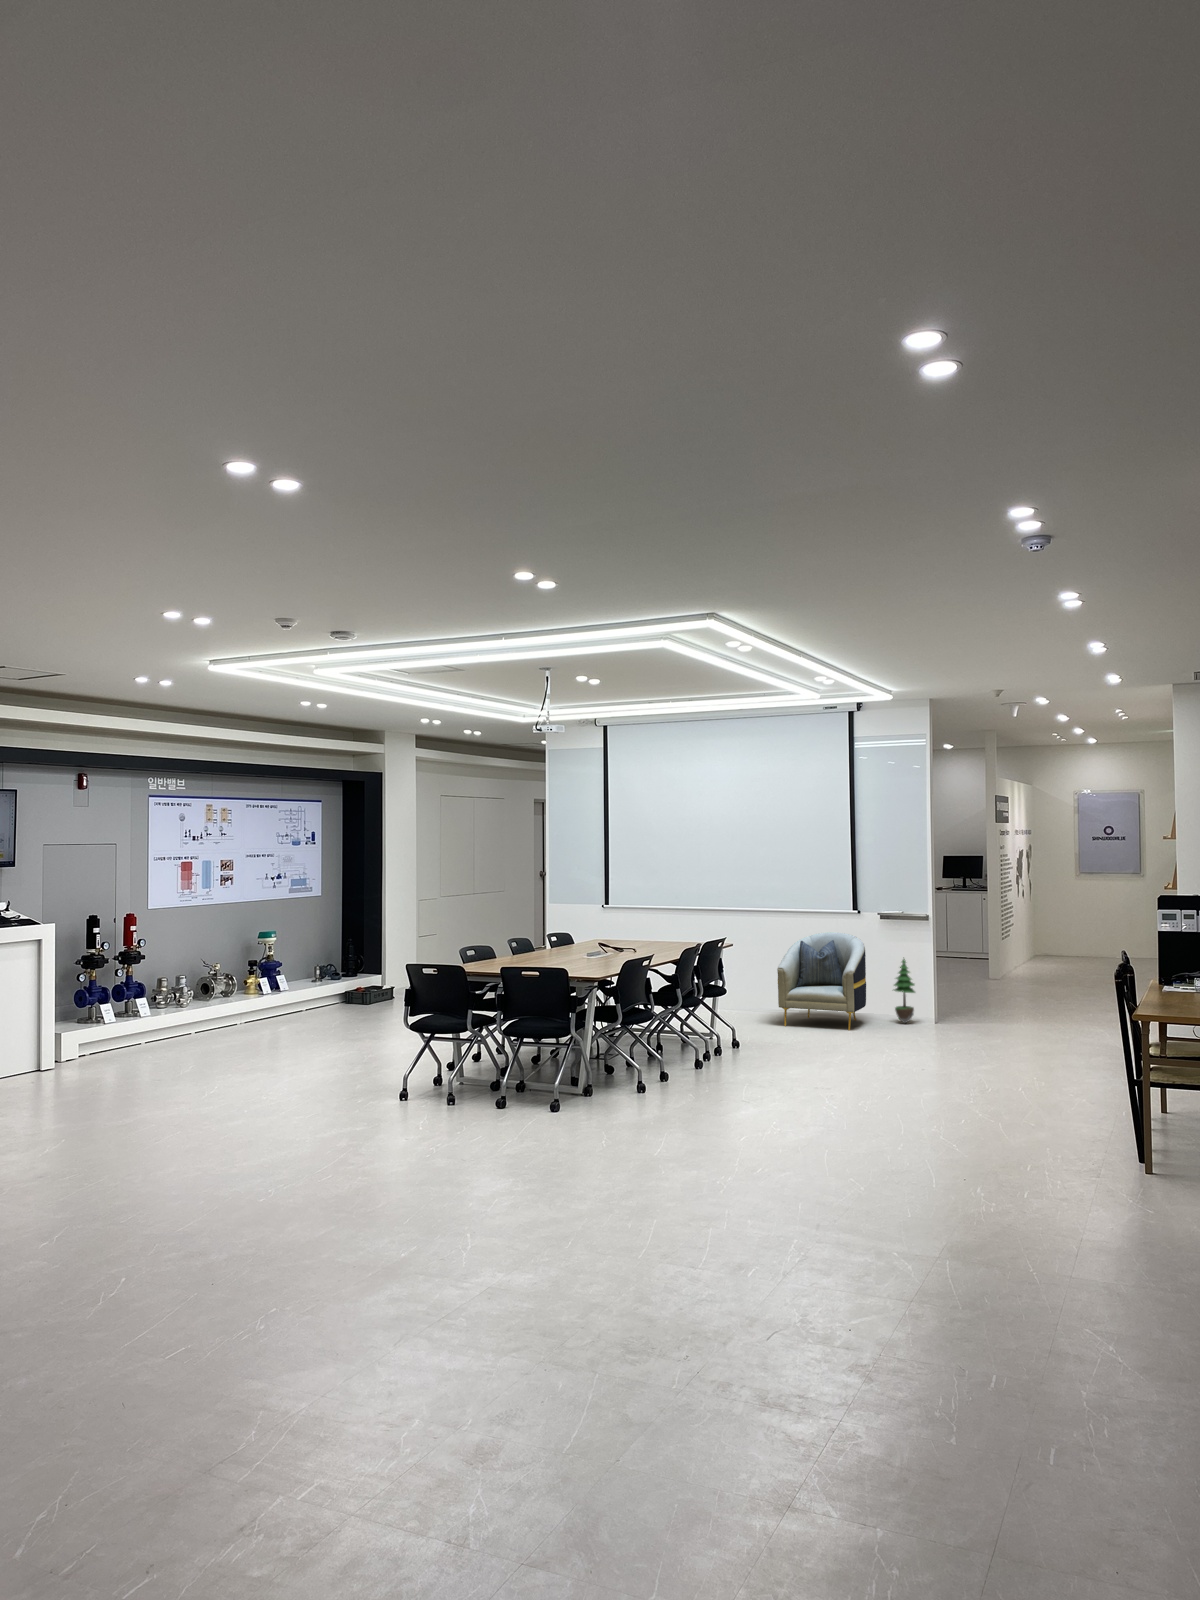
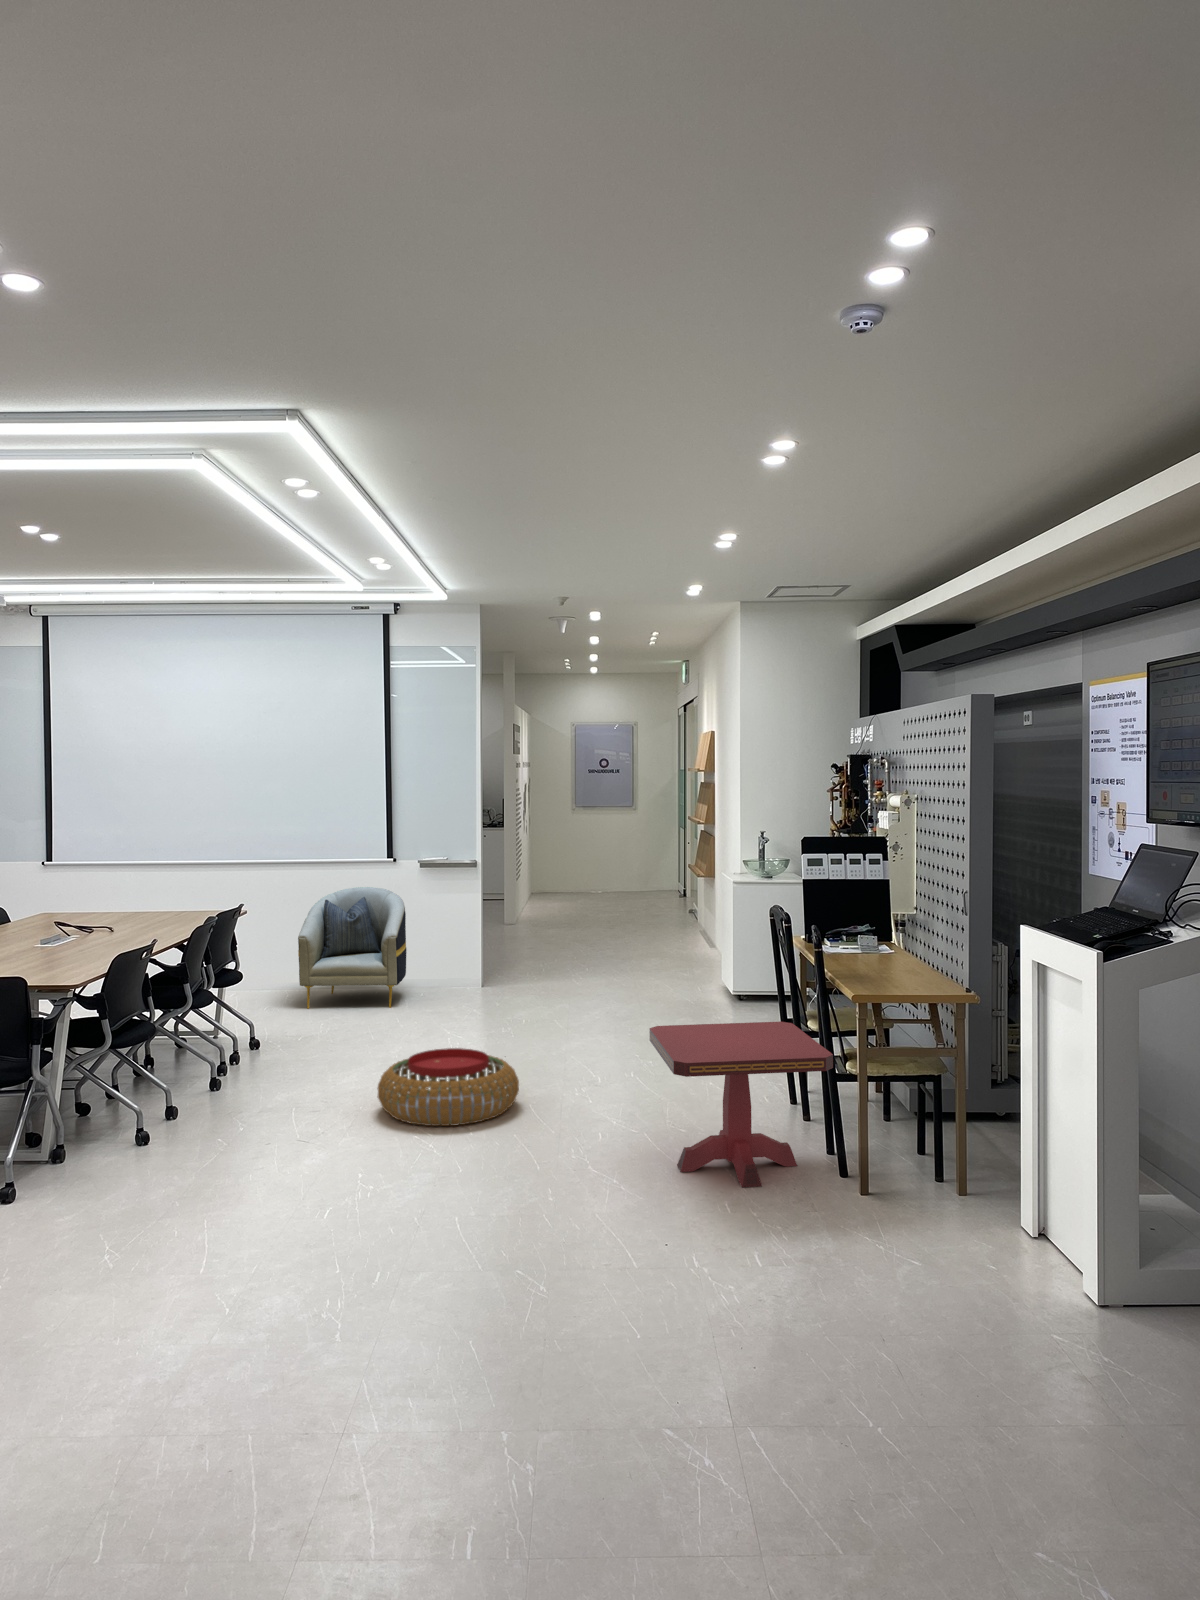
potted tree: present [894,959,915,1023] -> none [435,913,464,992]
side table: none [993,1037,1131,1164] -> present [649,1022,833,1188]
pouf: none [802,1050,912,1105] -> present [377,1048,519,1126]

